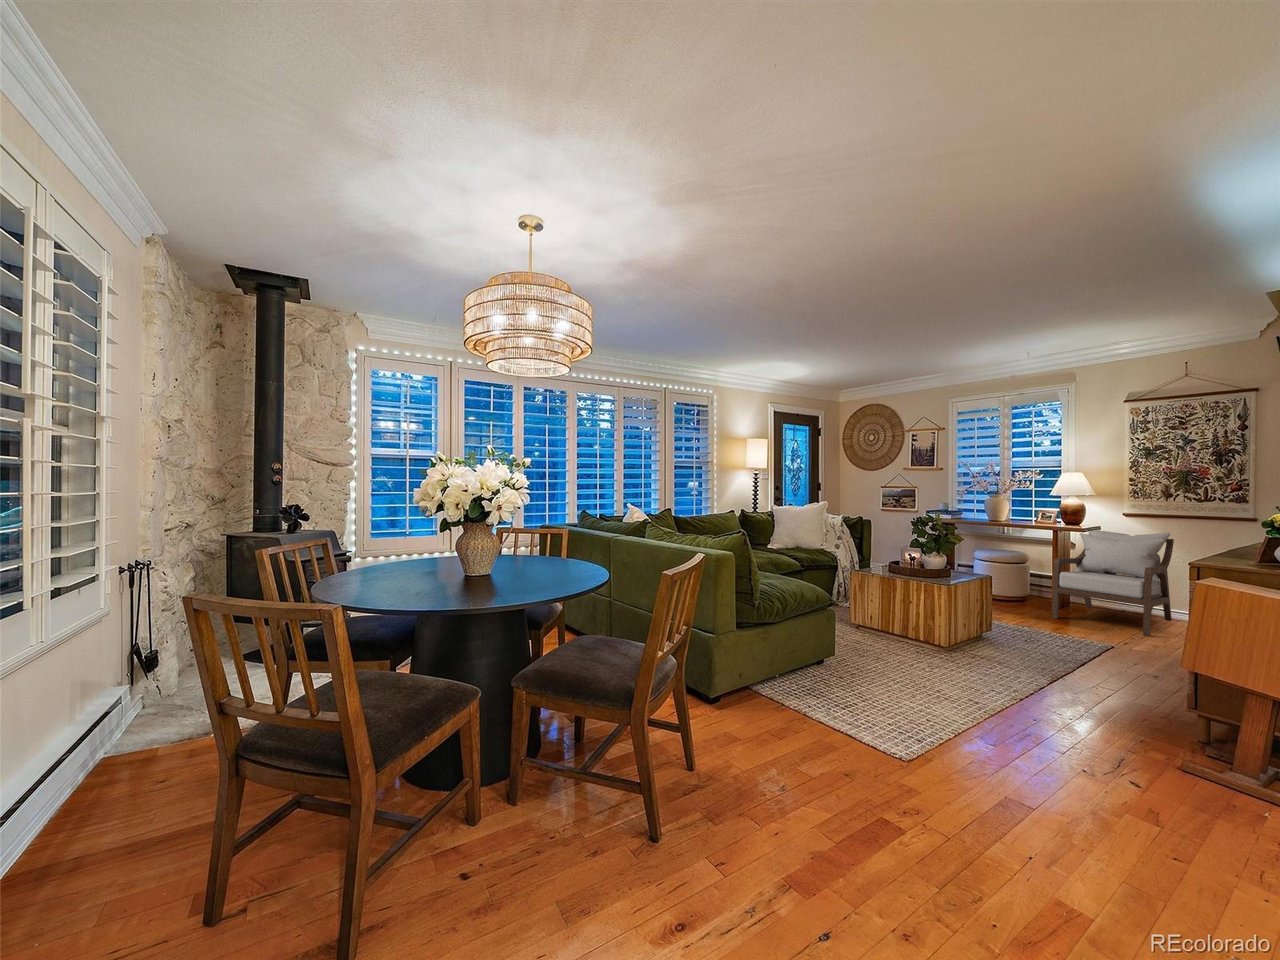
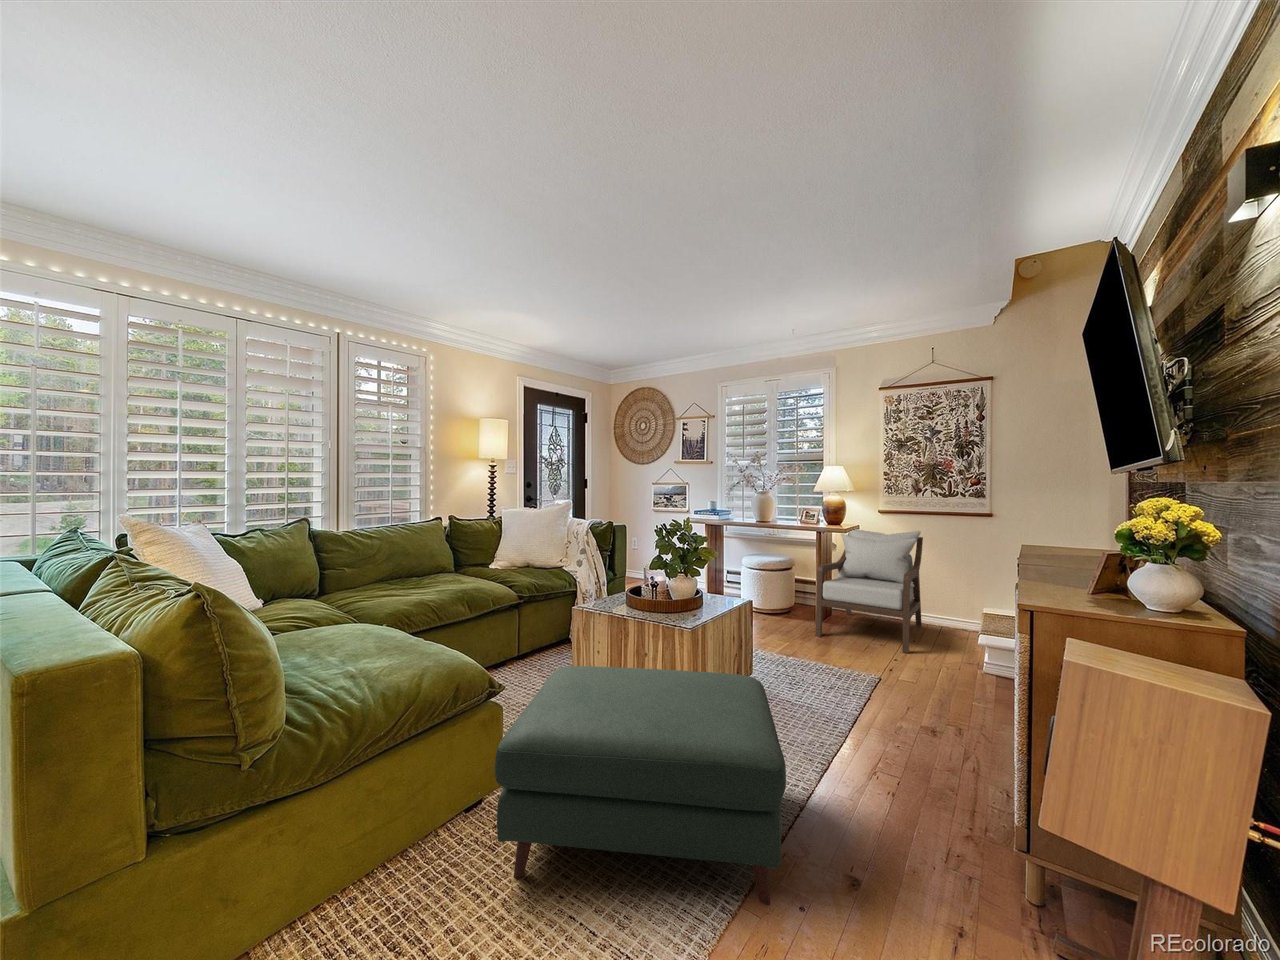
ottoman: none [850,596,1028,717] -> present [495,666,786,906]

